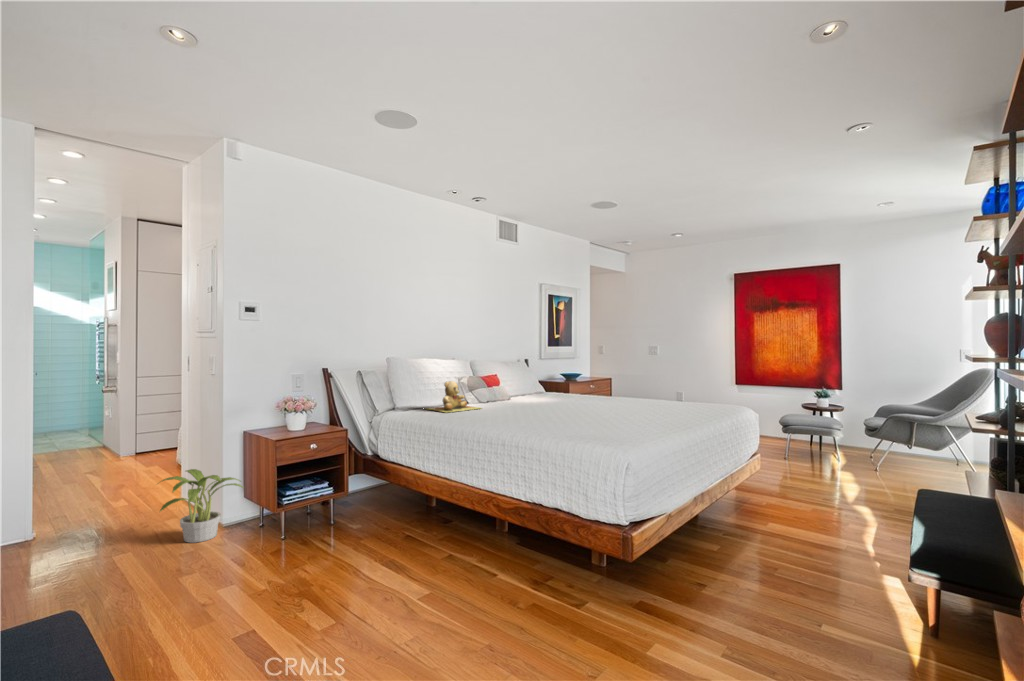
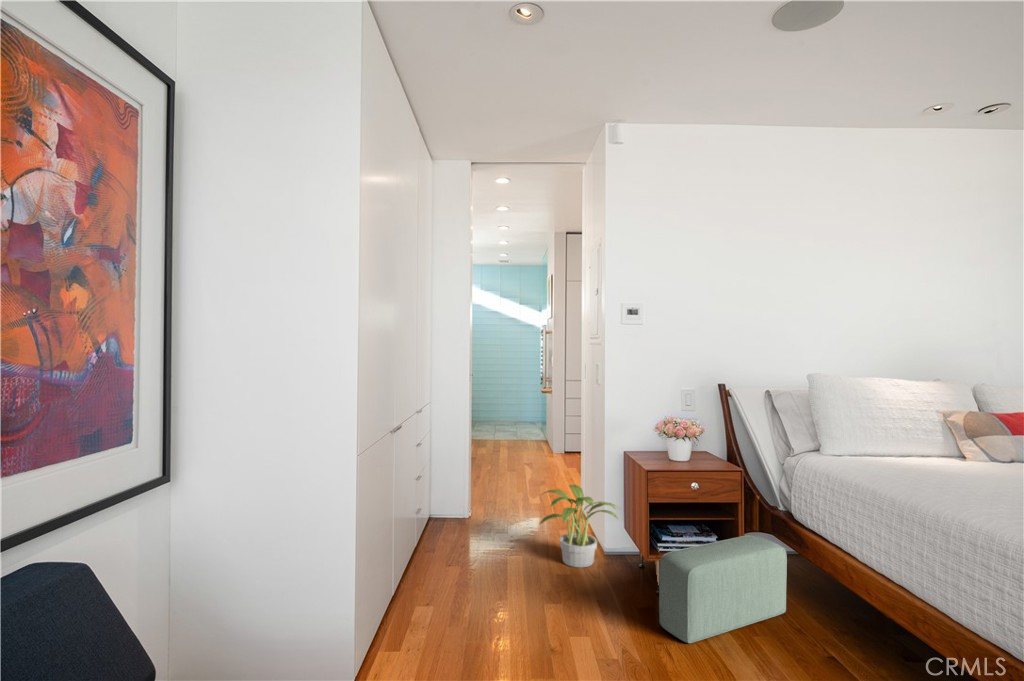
teddy bear: present [427,381,480,412] -> none [871,418,994,473]
pouf: none [294,475,379,559] -> present [659,535,787,643]

